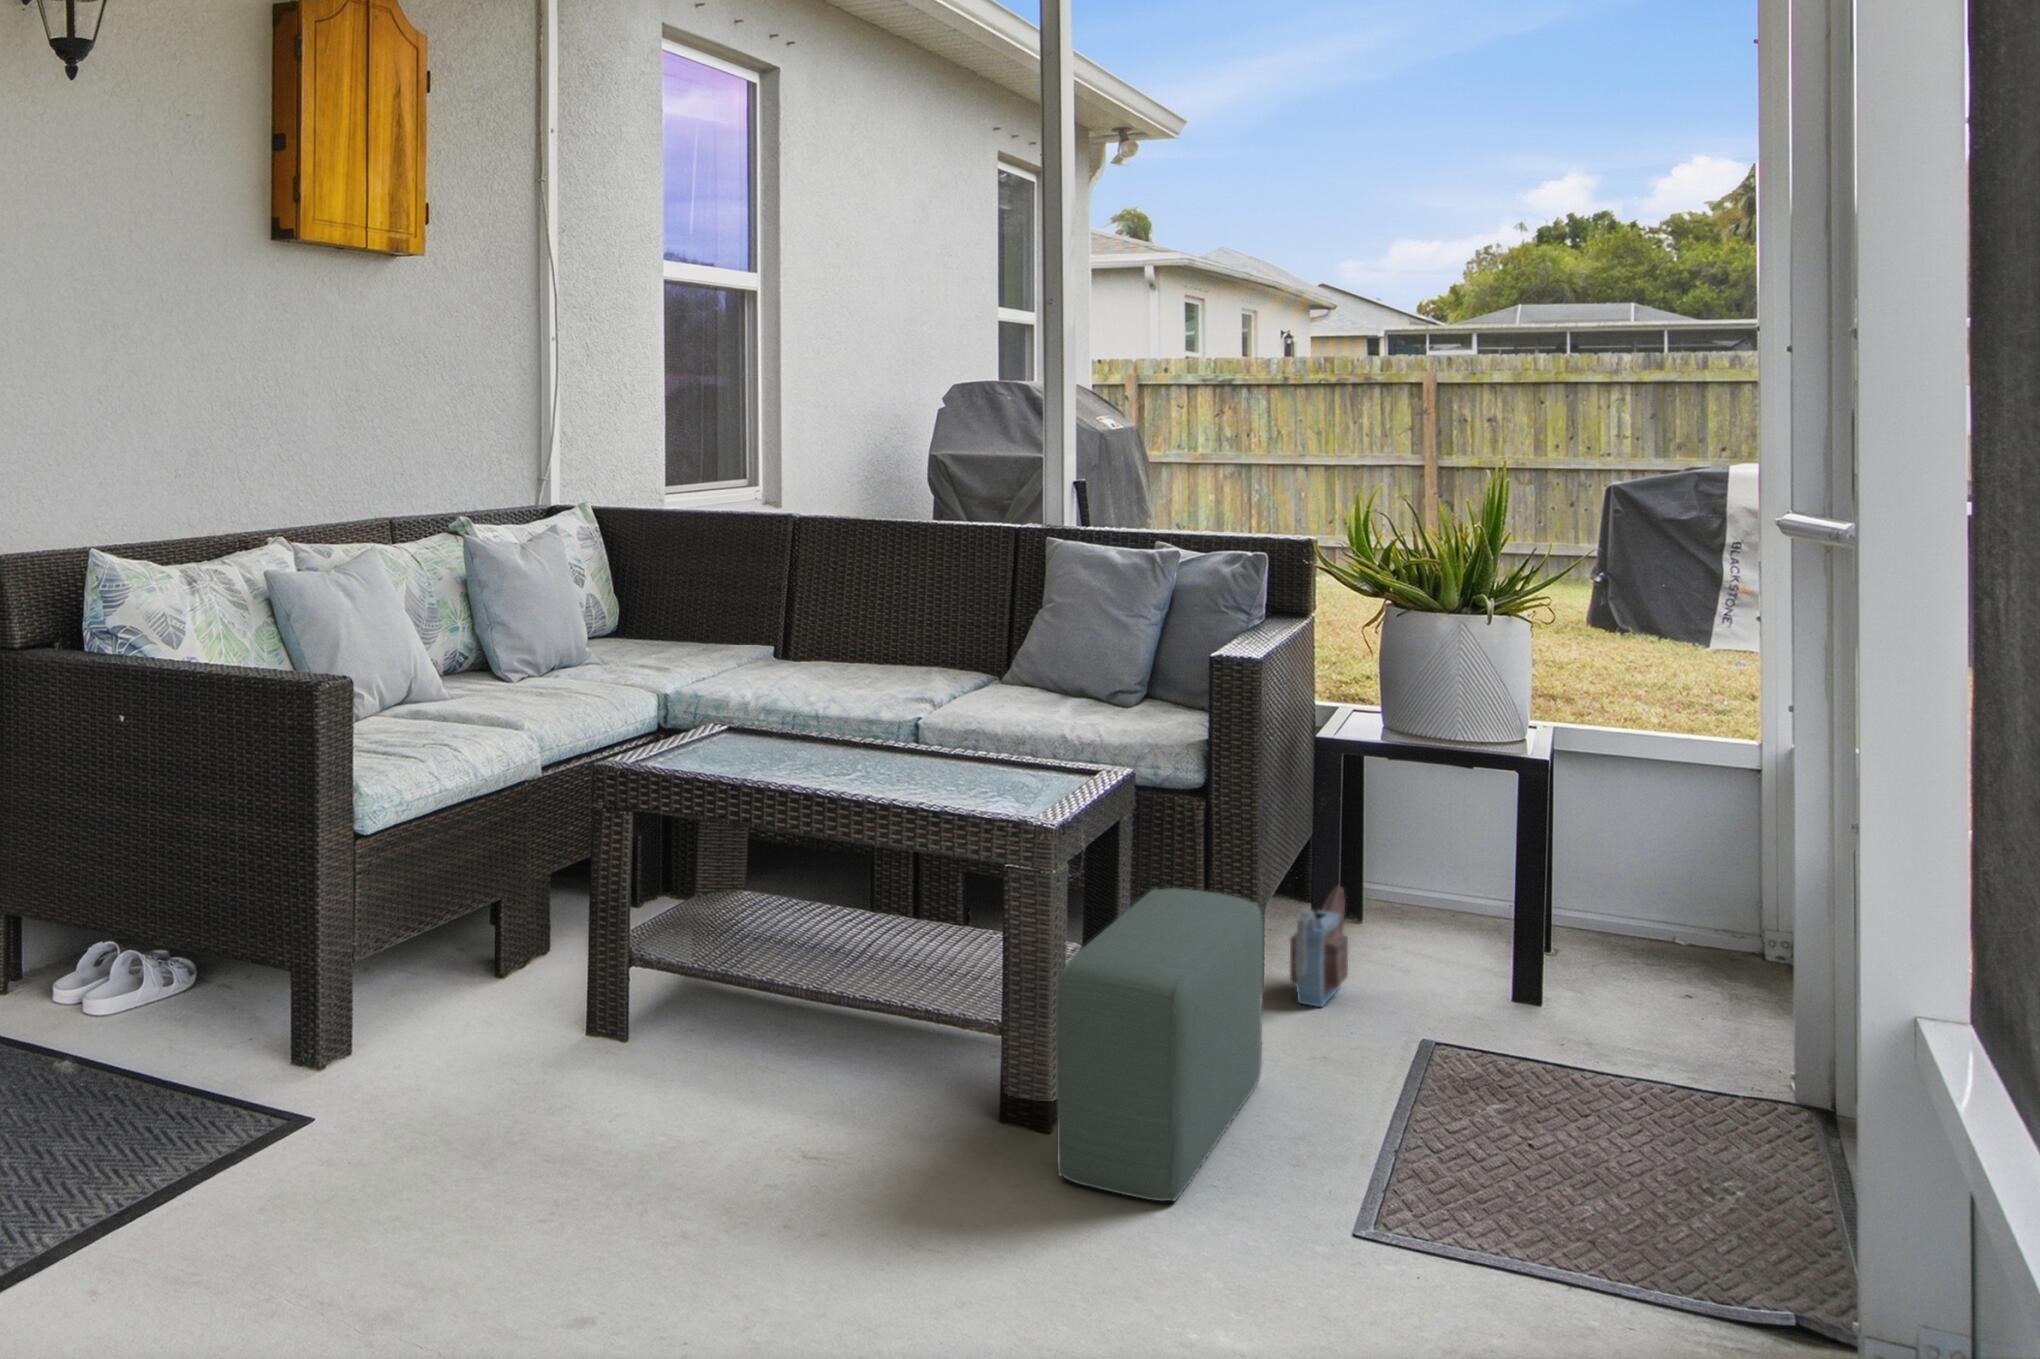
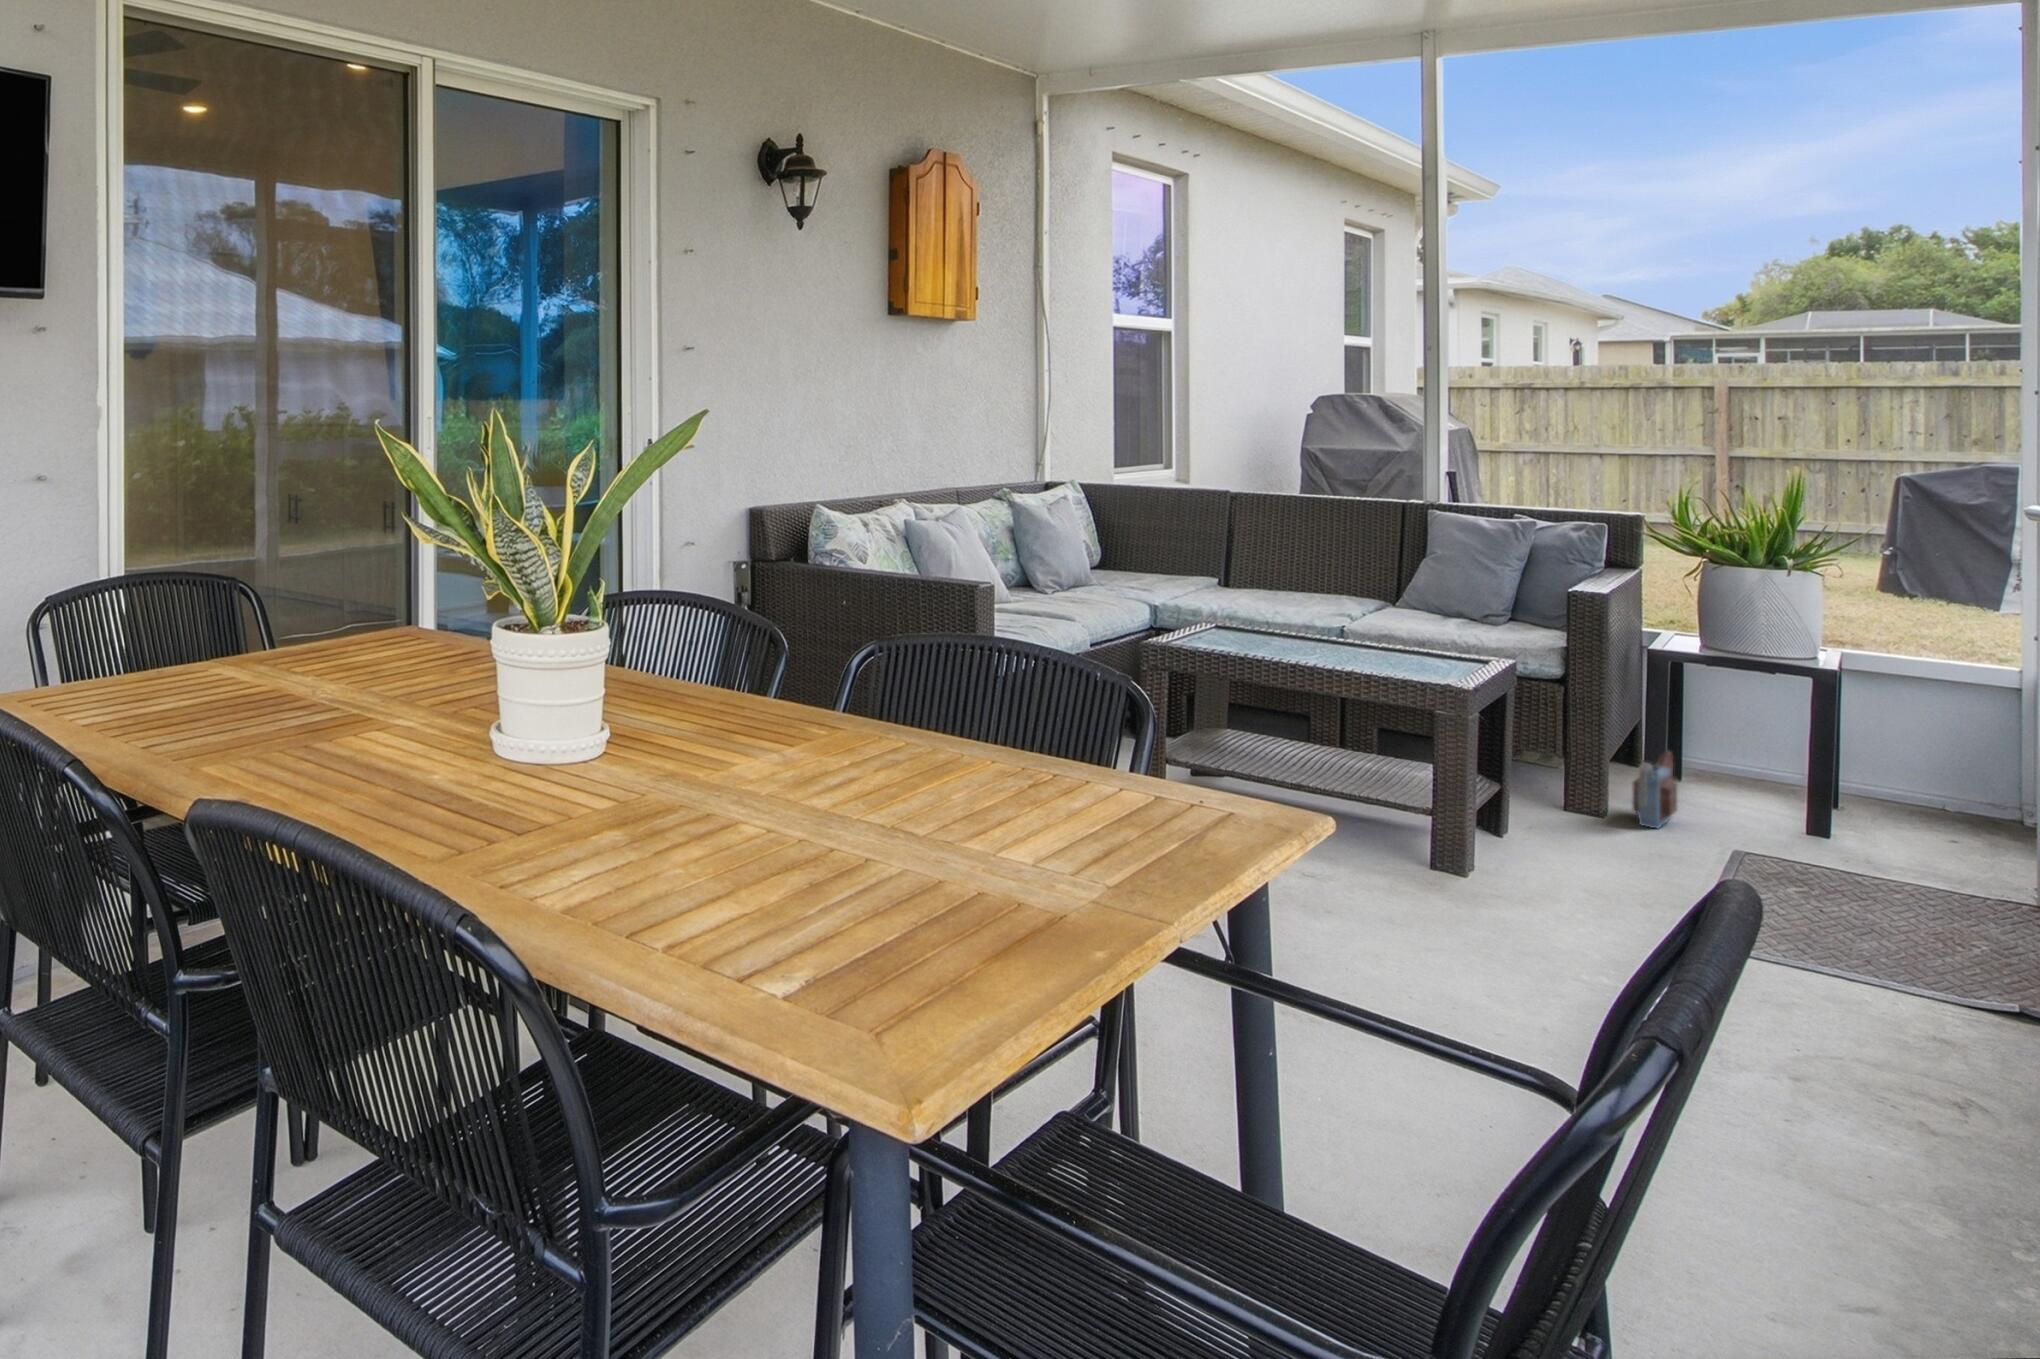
pouf: present [1056,888,1263,1201] -> none [1484,740,1621,927]

